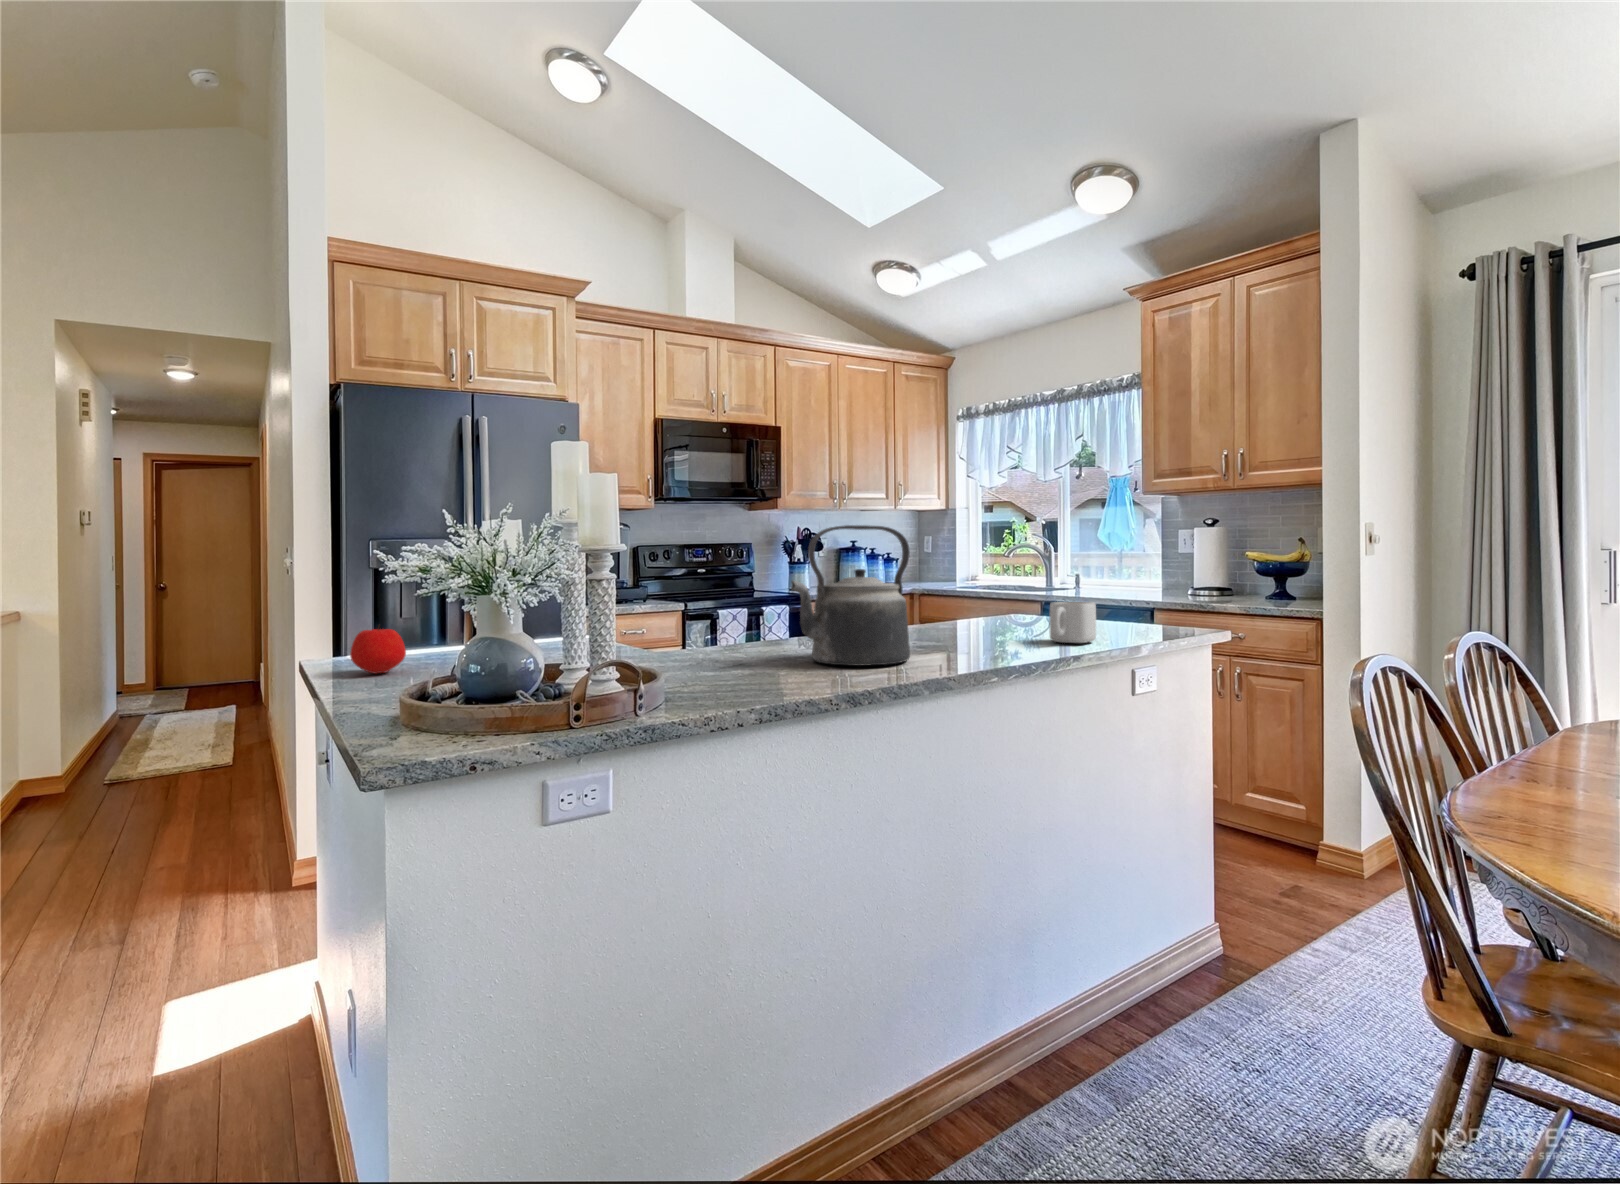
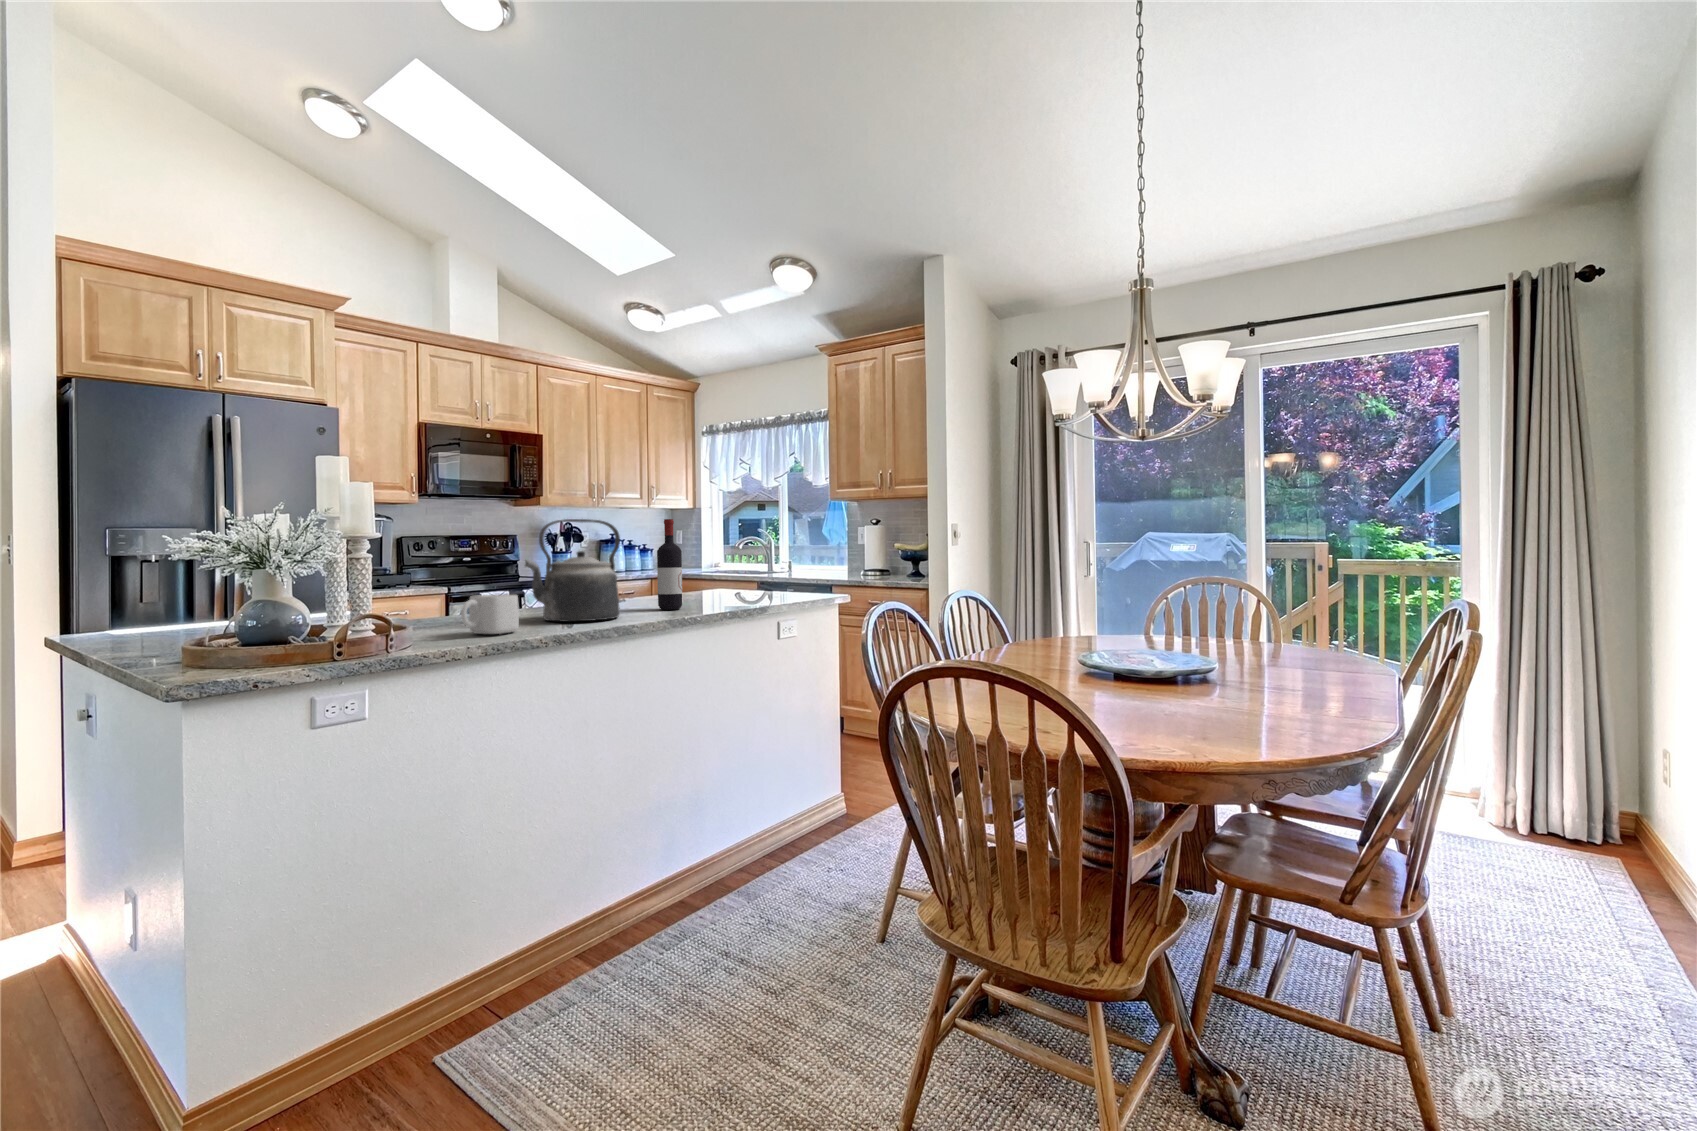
wine bottle: none [953,524,987,649] -> present [657,519,682,610]
mug: present [1050,602,1096,643] -> present [461,595,519,634]
apple: present [350,626,406,673] -> none [114,598,172,639]

